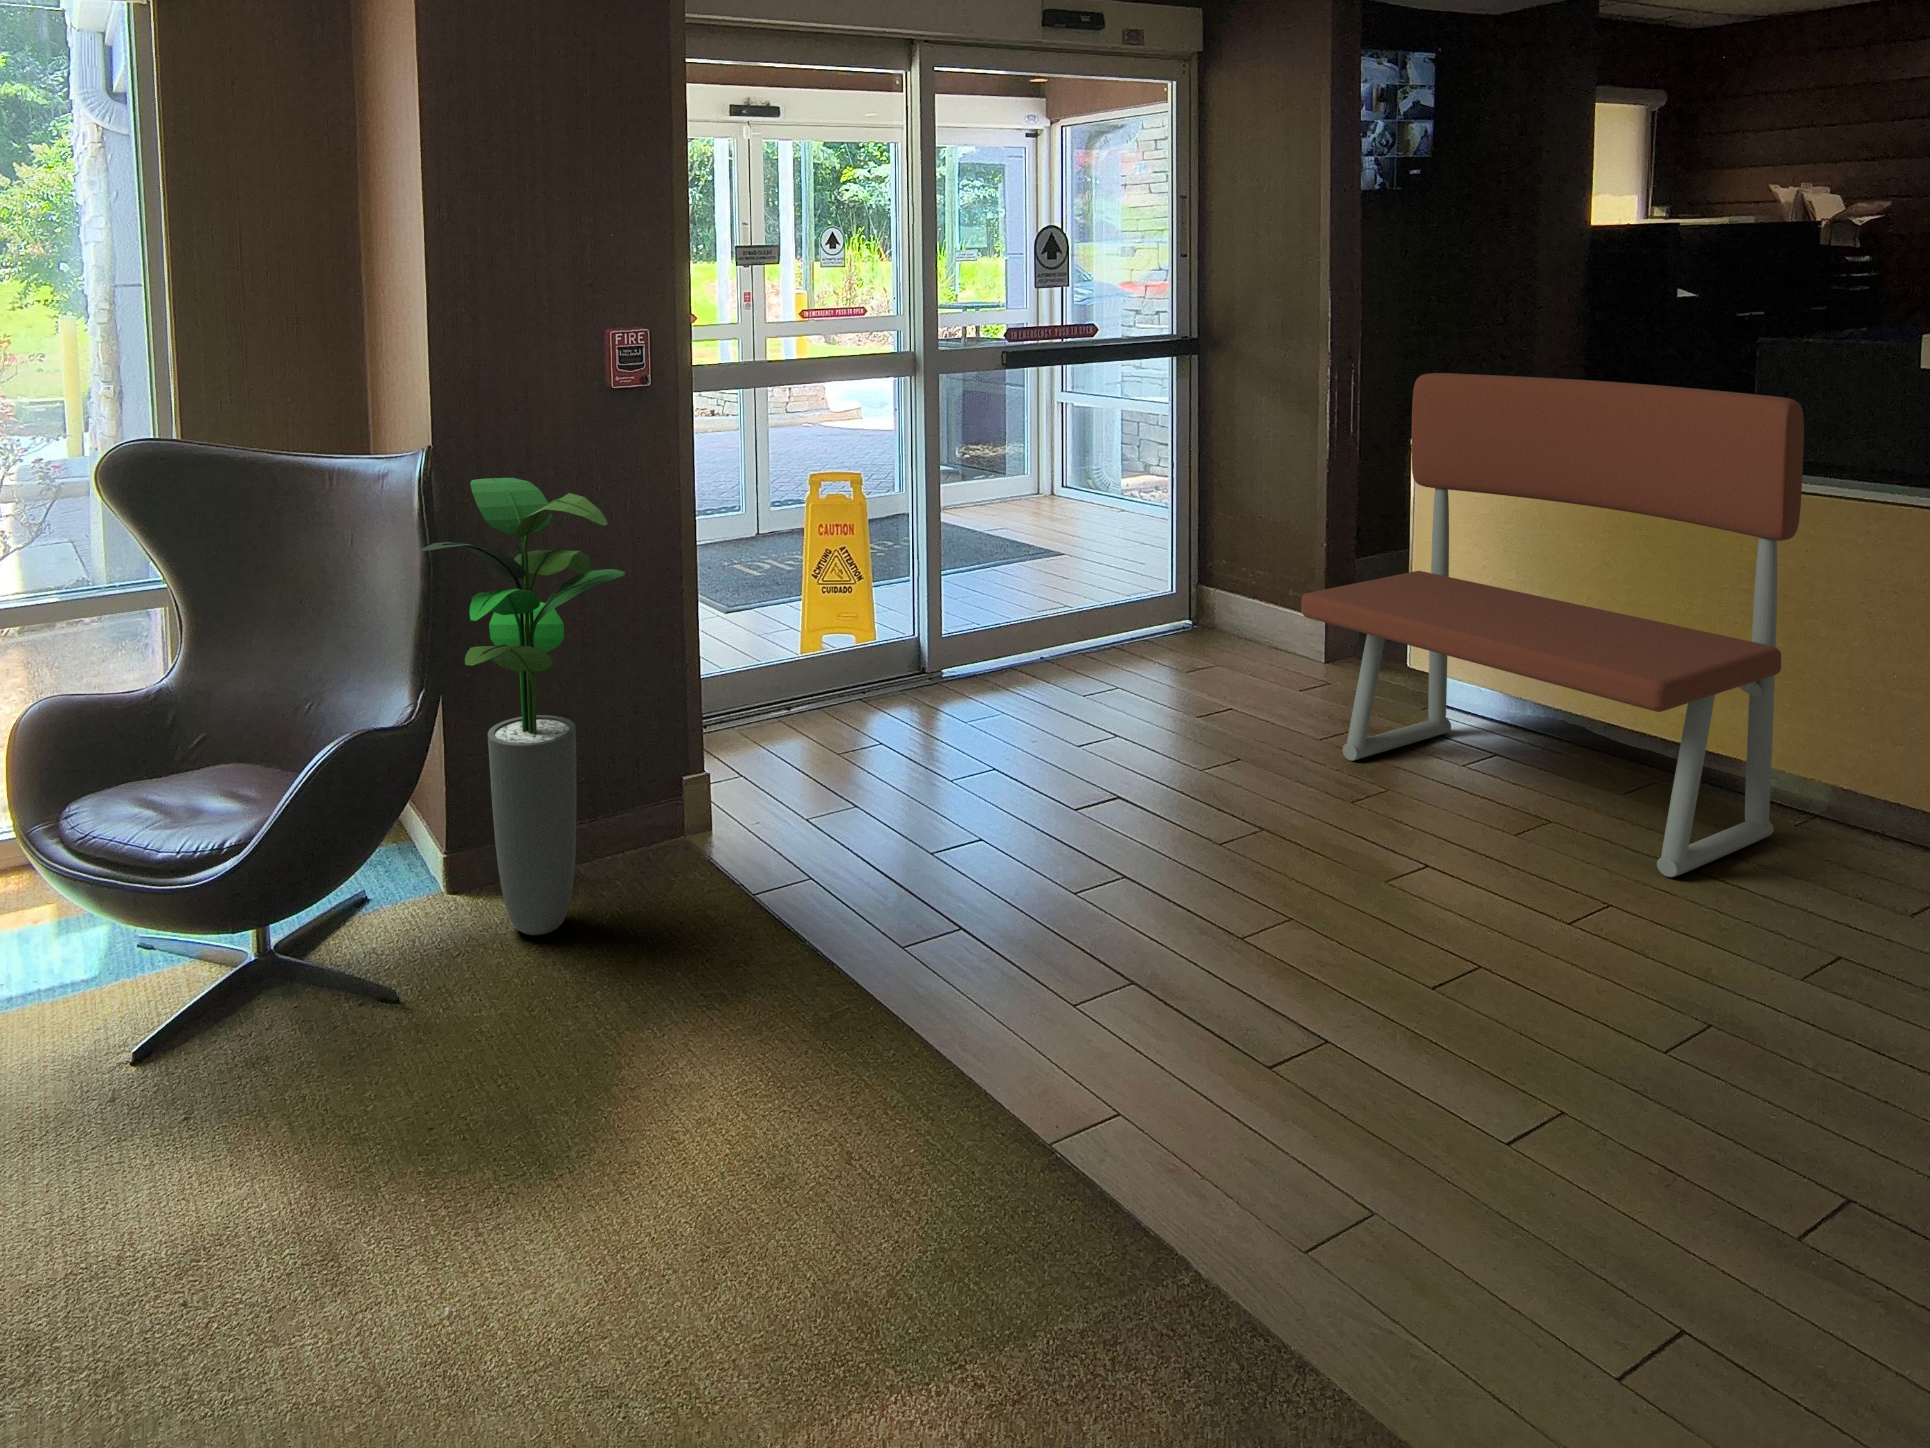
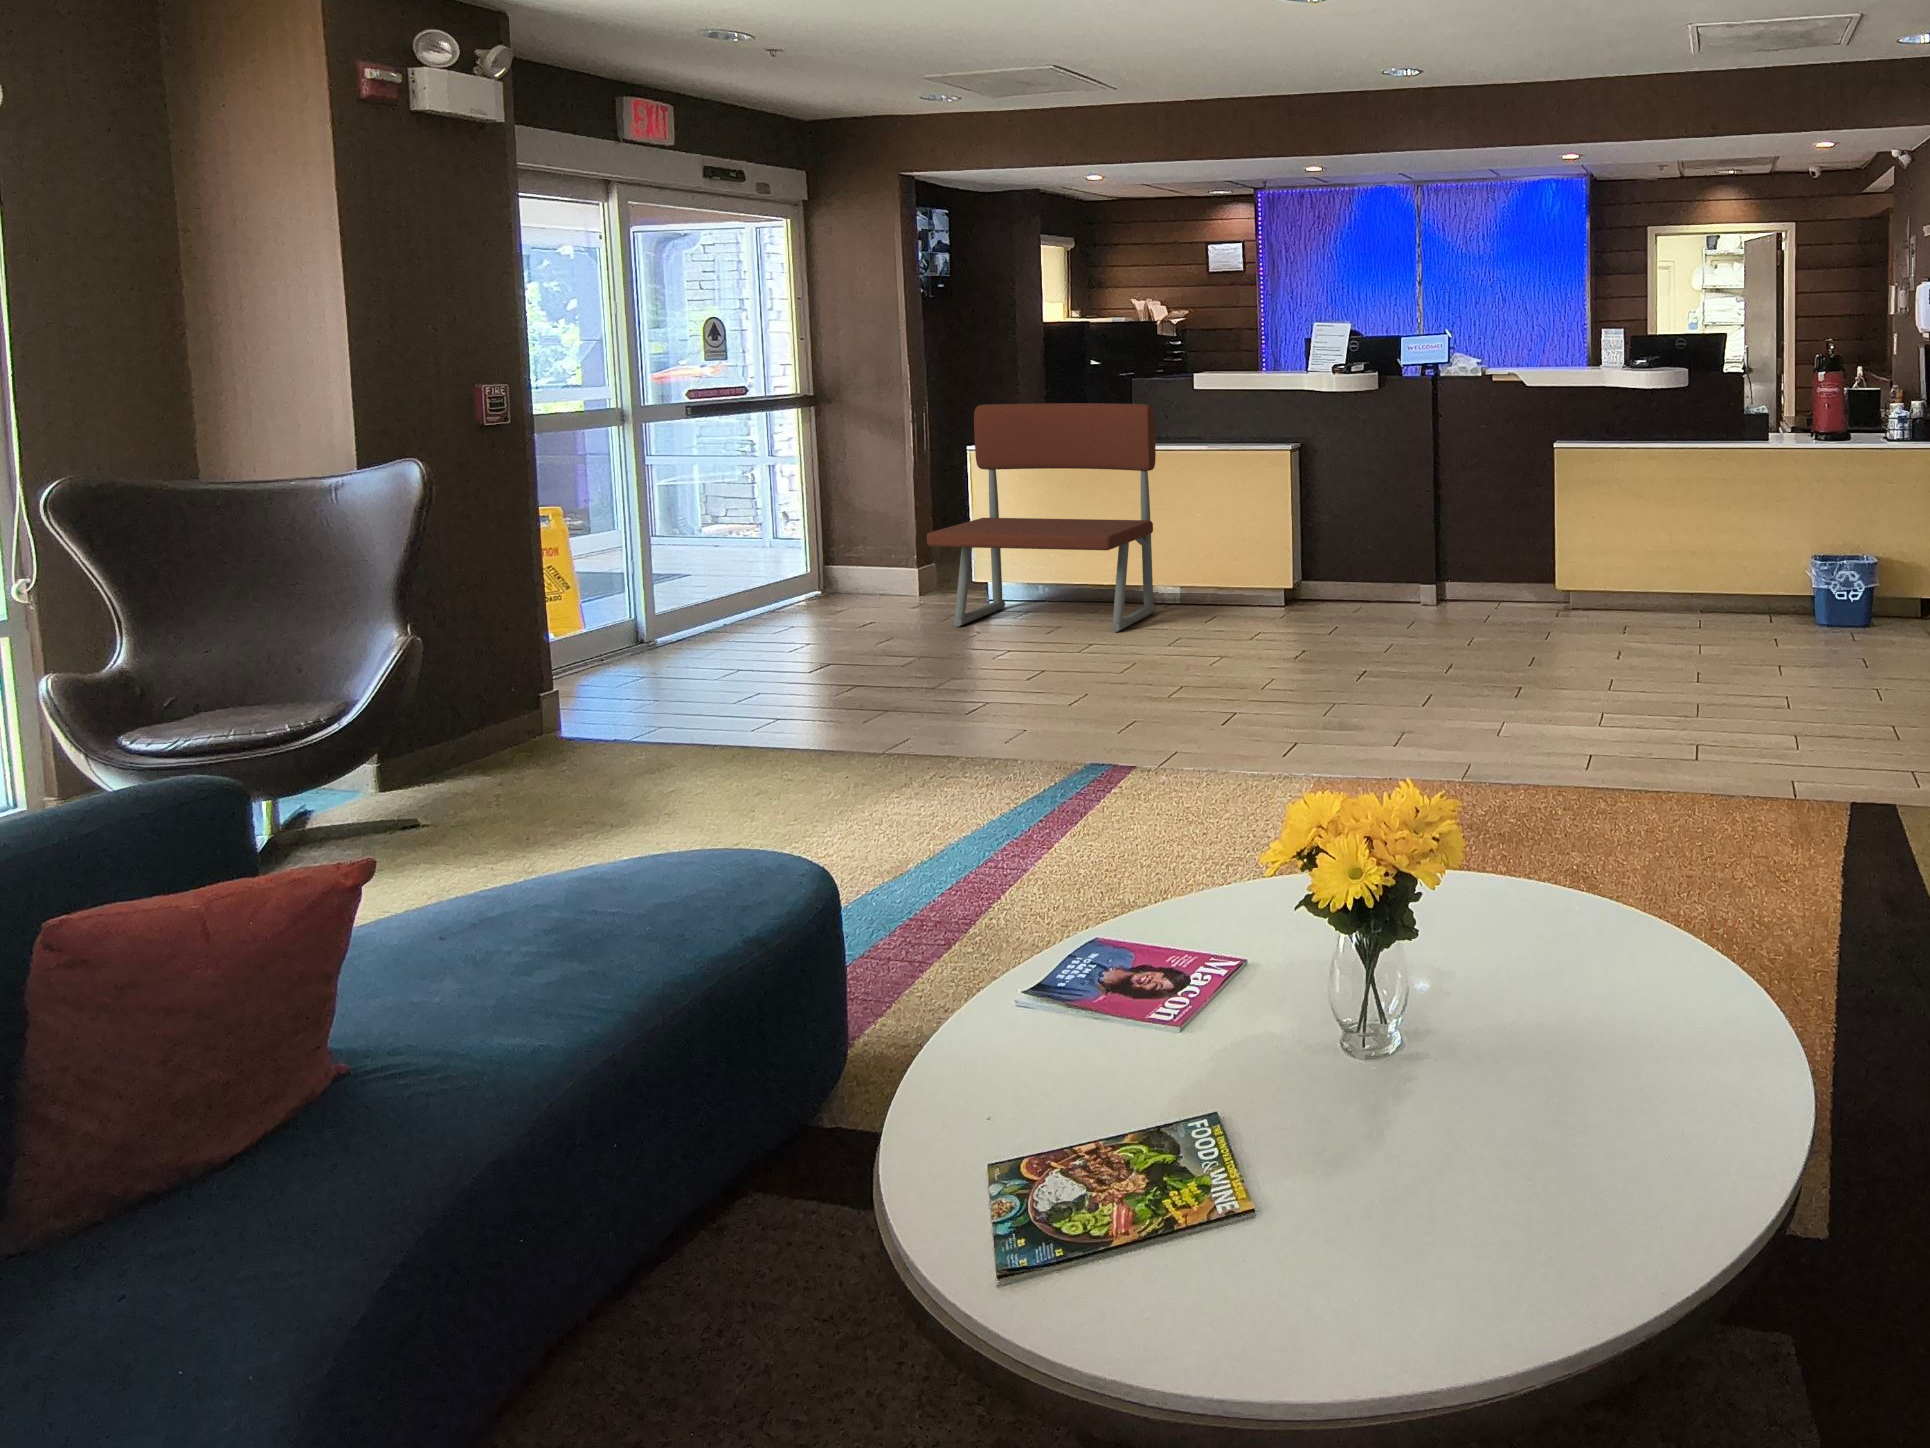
potted plant: present [421,478,625,935] -> none [401,490,553,789]

